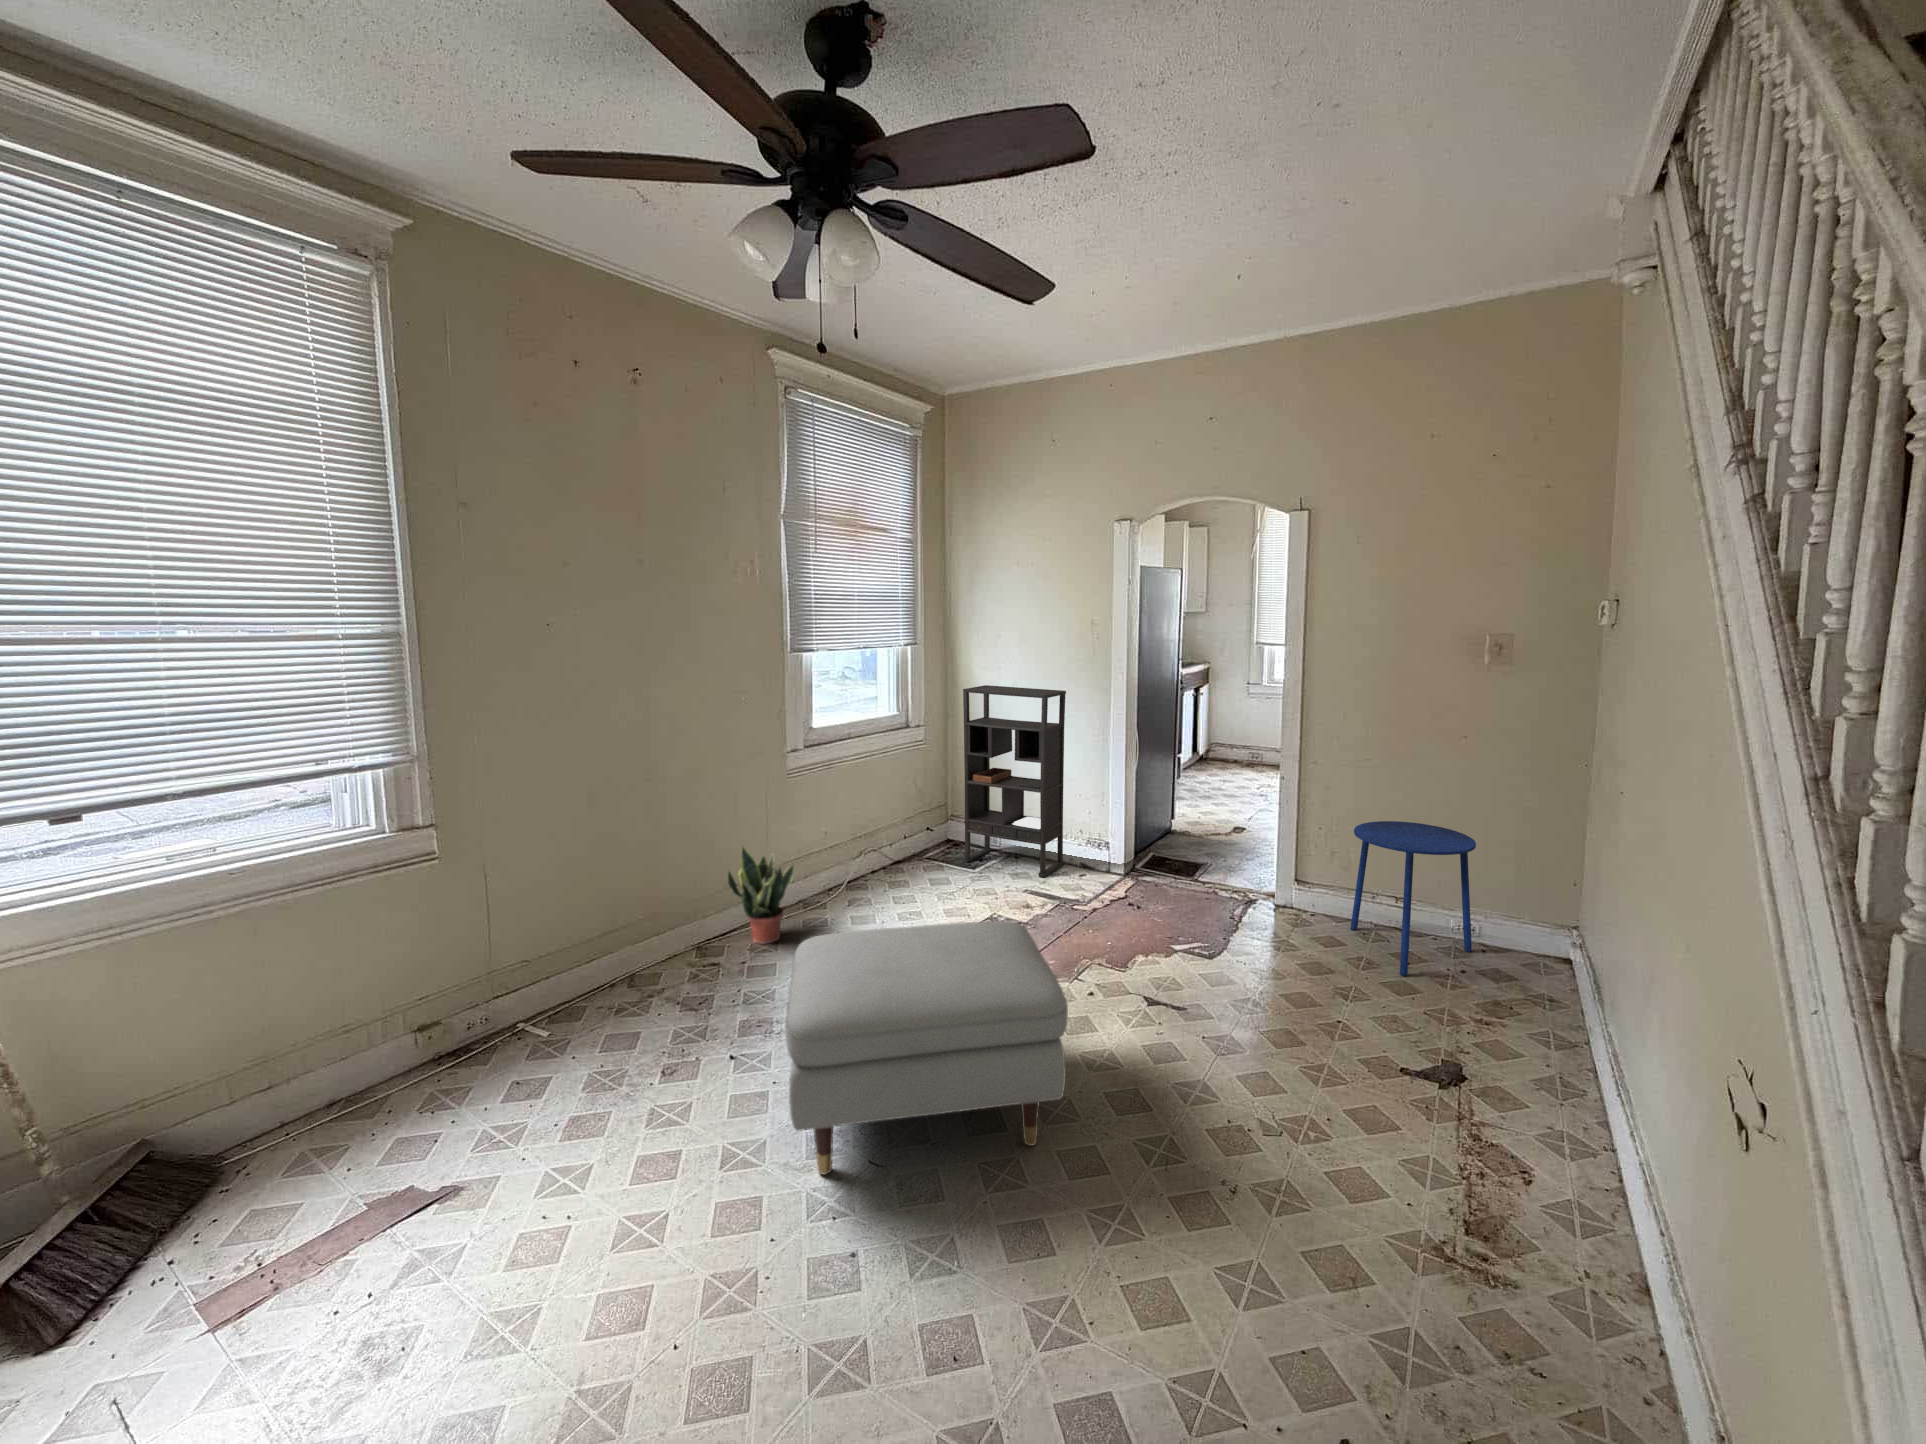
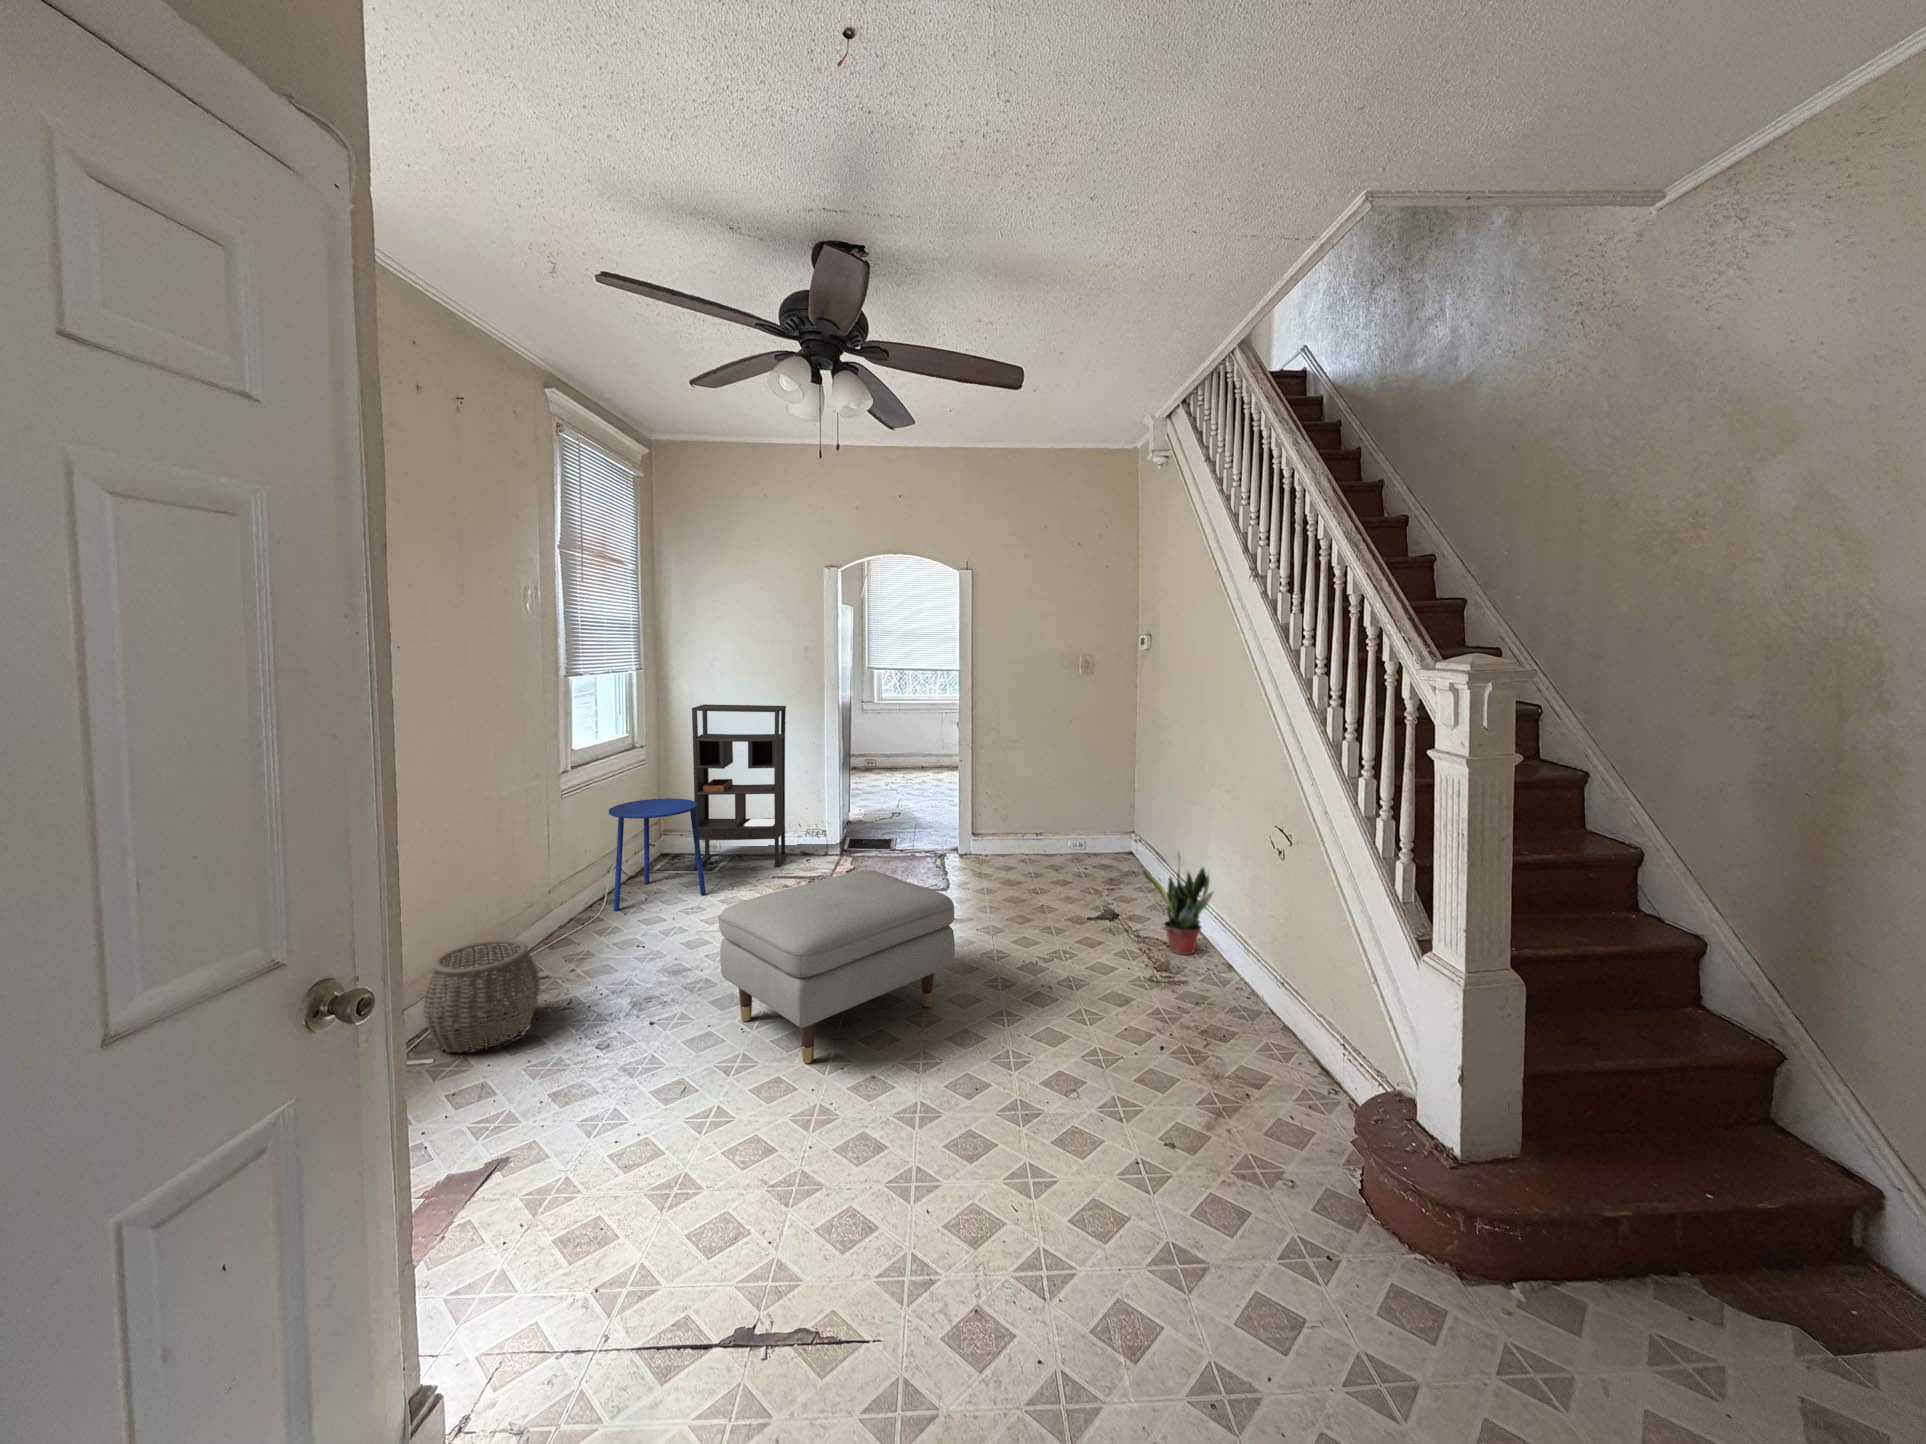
side table: present [1351,821,1476,976] -> present [609,798,706,911]
potted plant: present [728,848,793,944] -> present [1143,854,1213,955]
woven basket: none [577,914,683,1025] -> present [423,939,540,1053]

